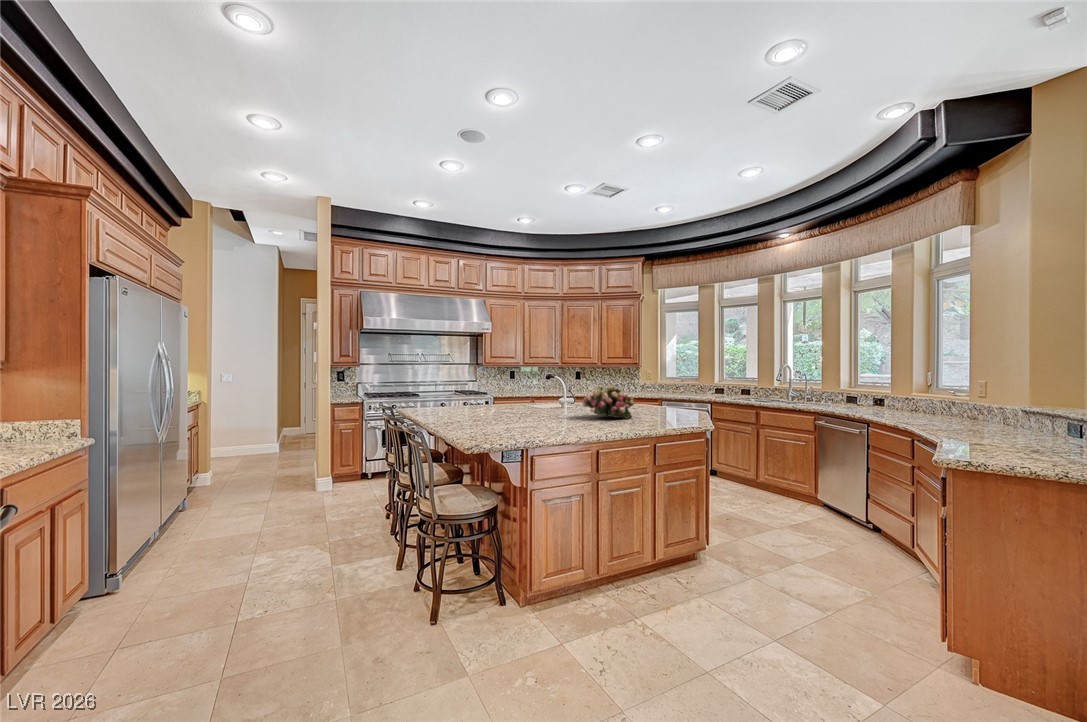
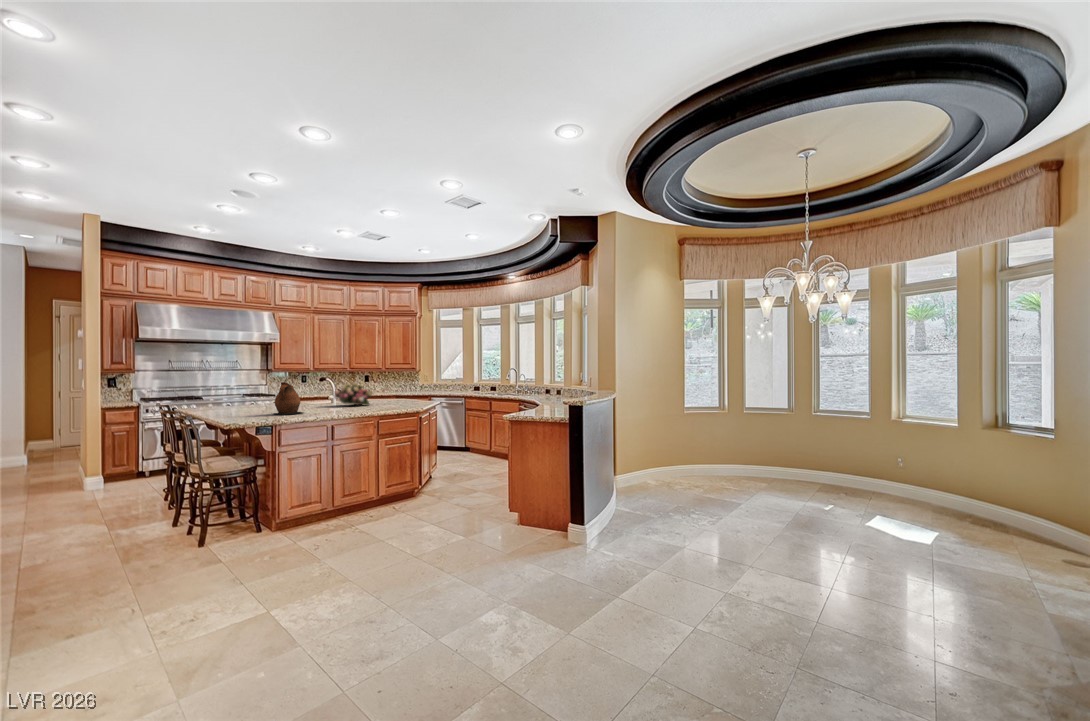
ceramic pitcher: none [518,386,563,435] -> present [273,382,304,414]

